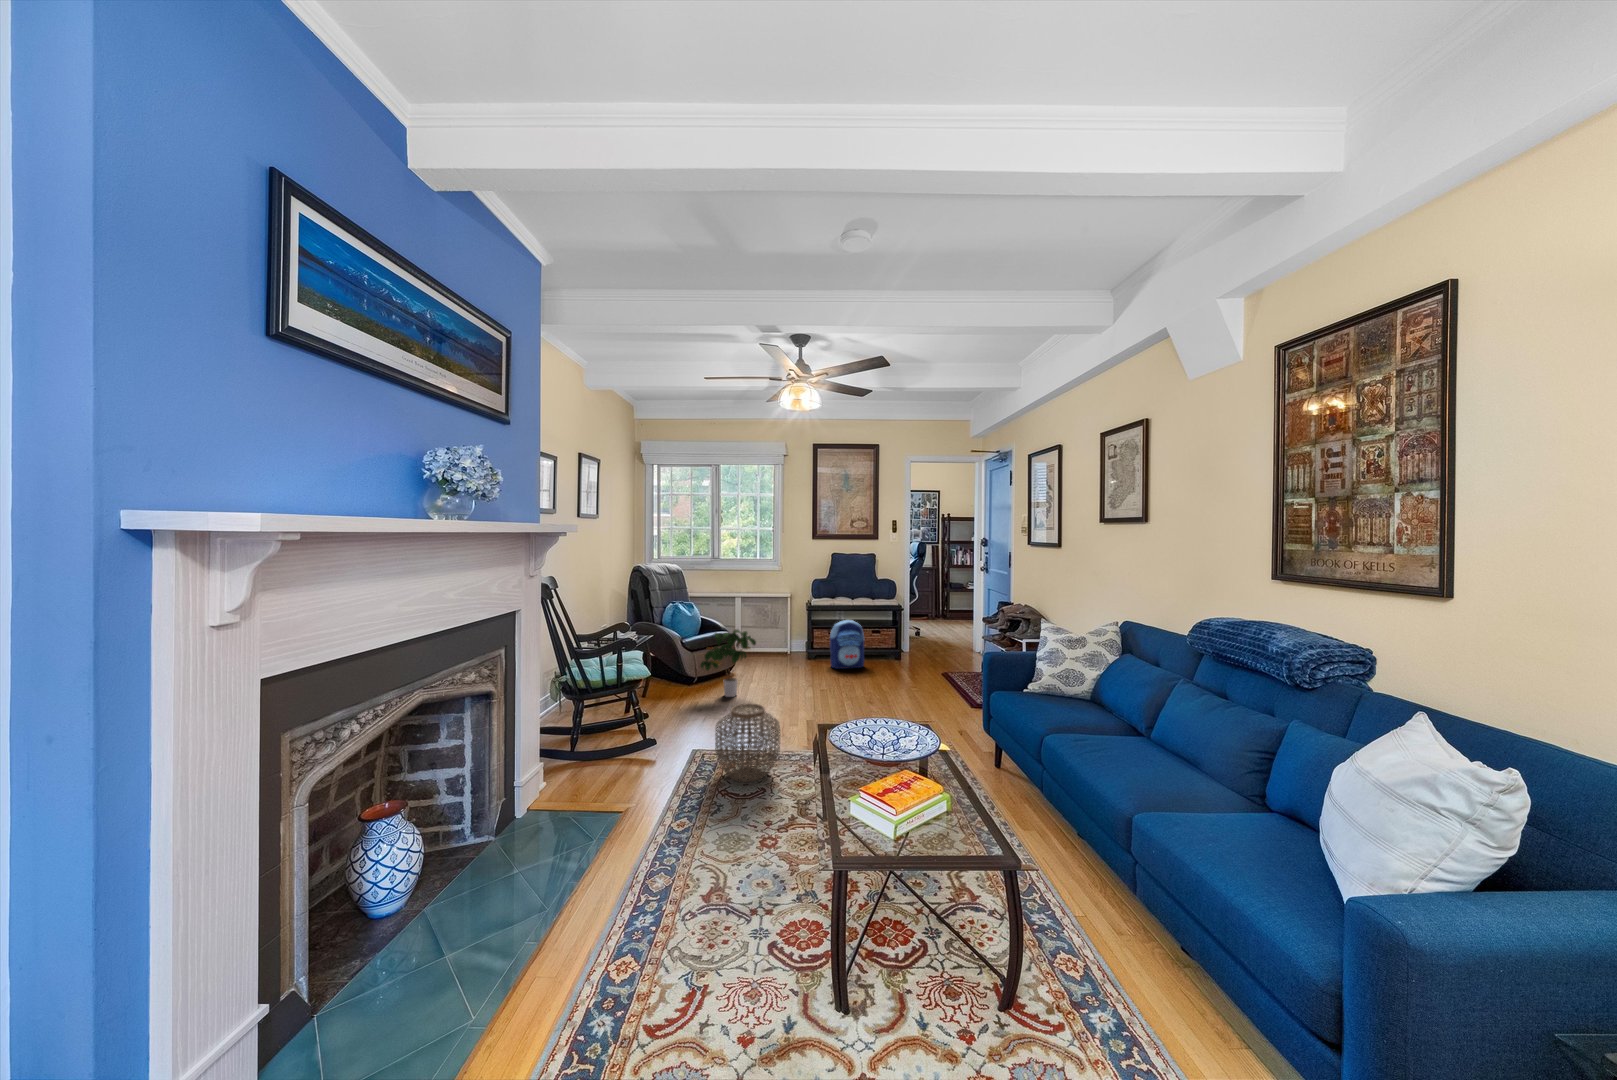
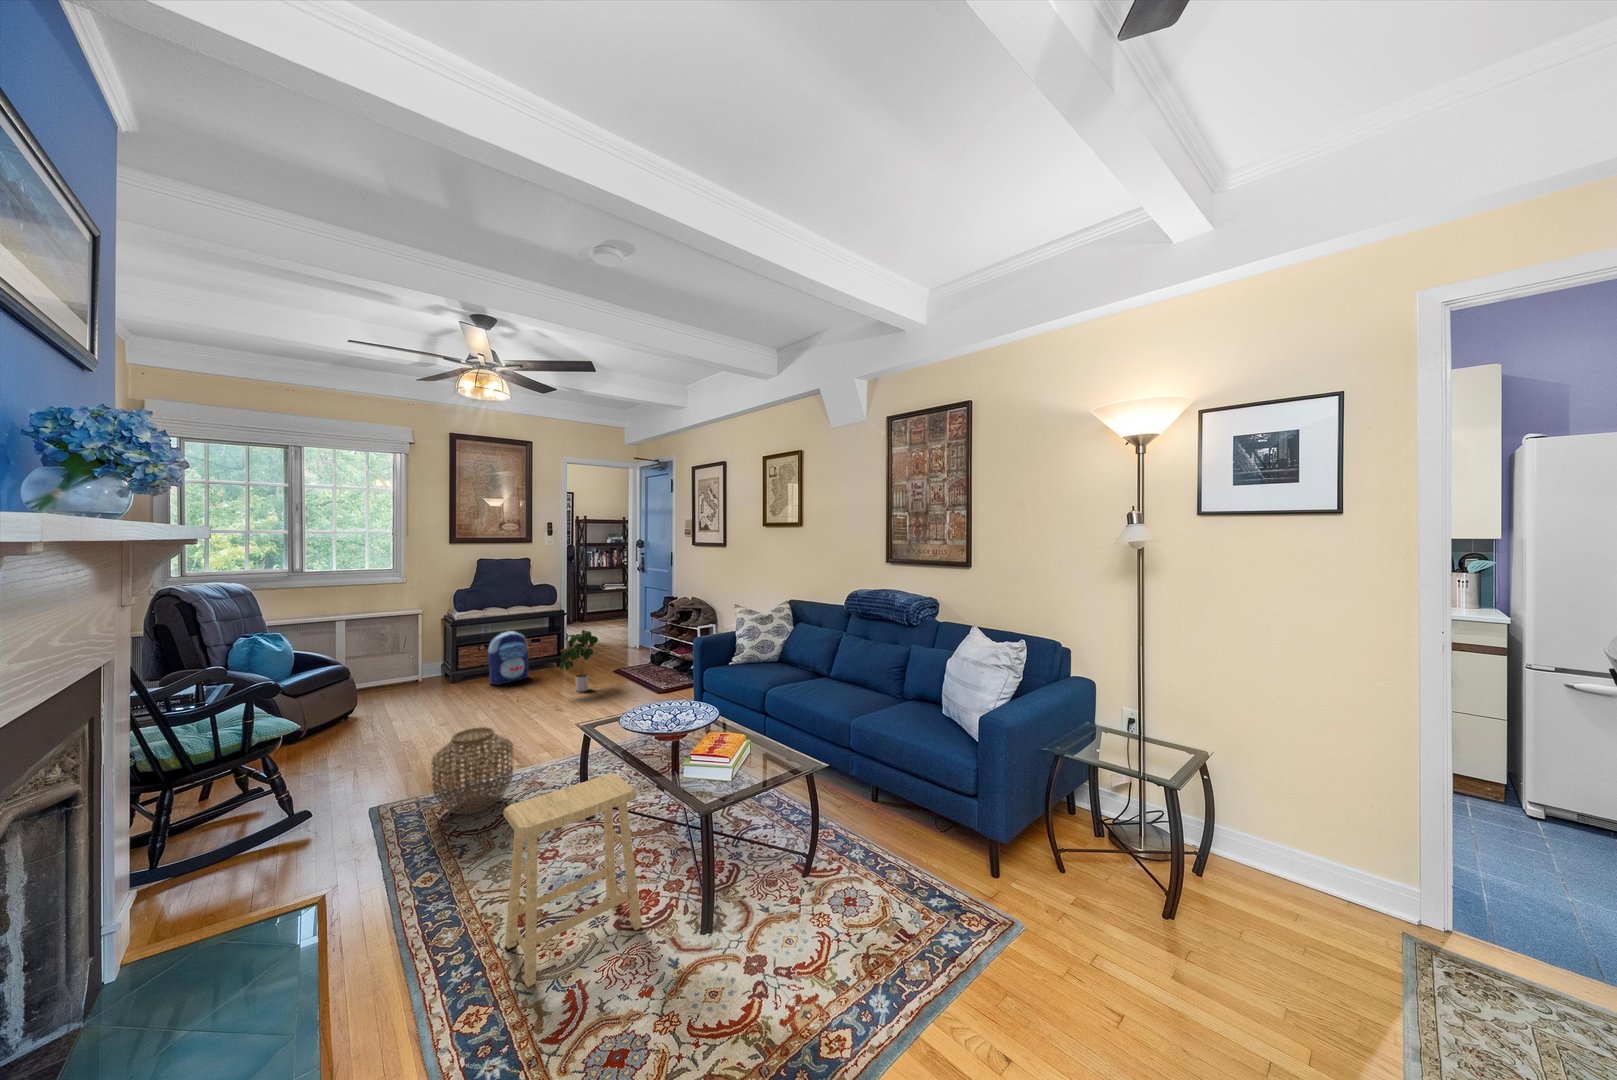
potted plant: present [701,630,756,697] -> present [560,630,598,692]
footstool: none [670,782,791,967] -> present [503,774,642,987]

